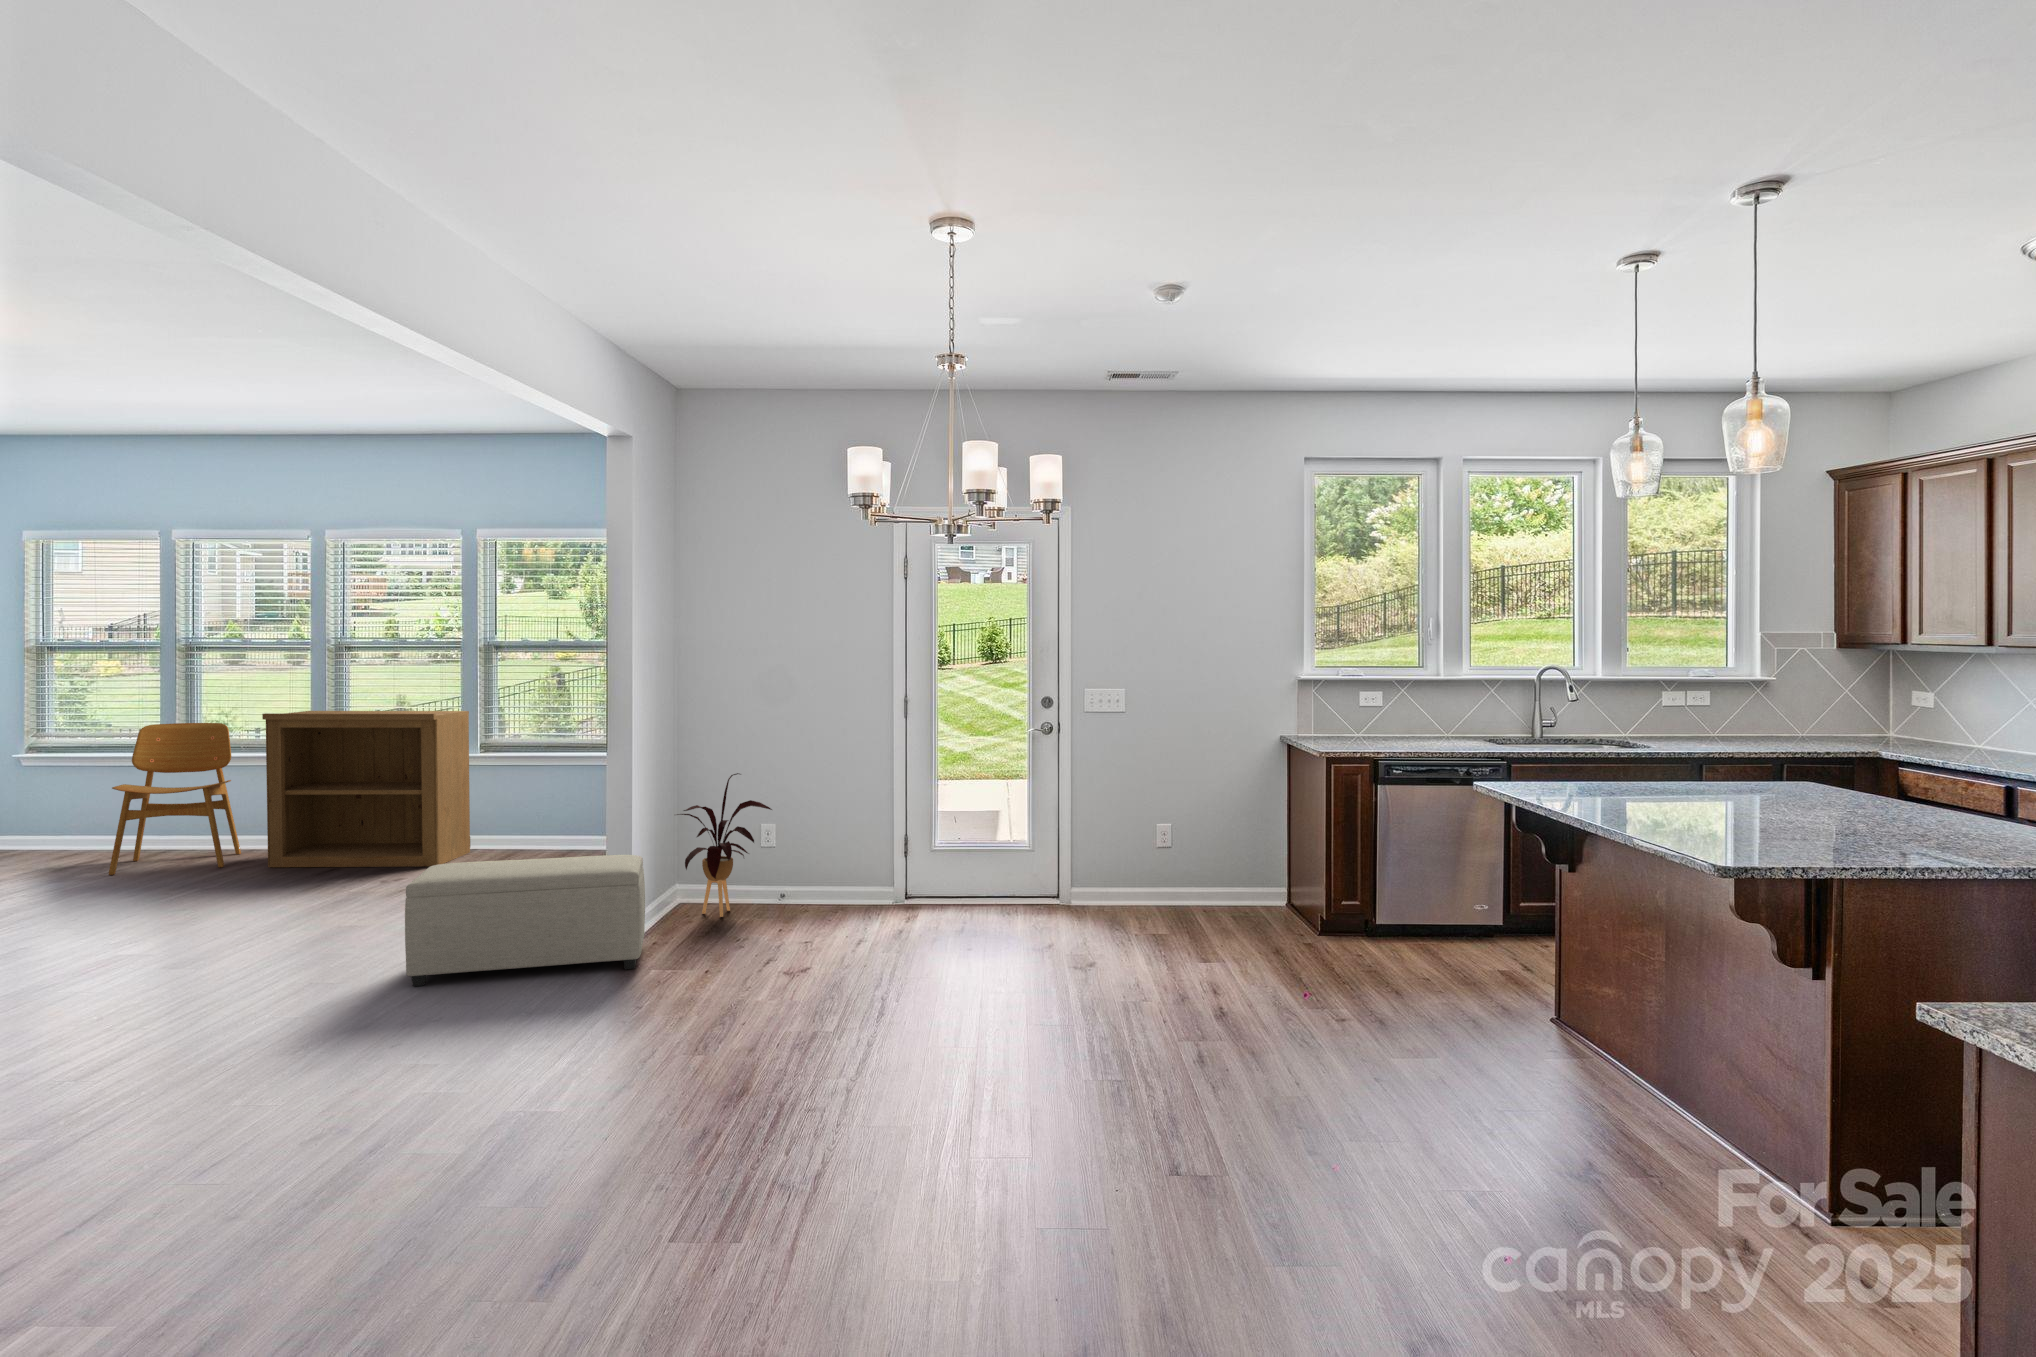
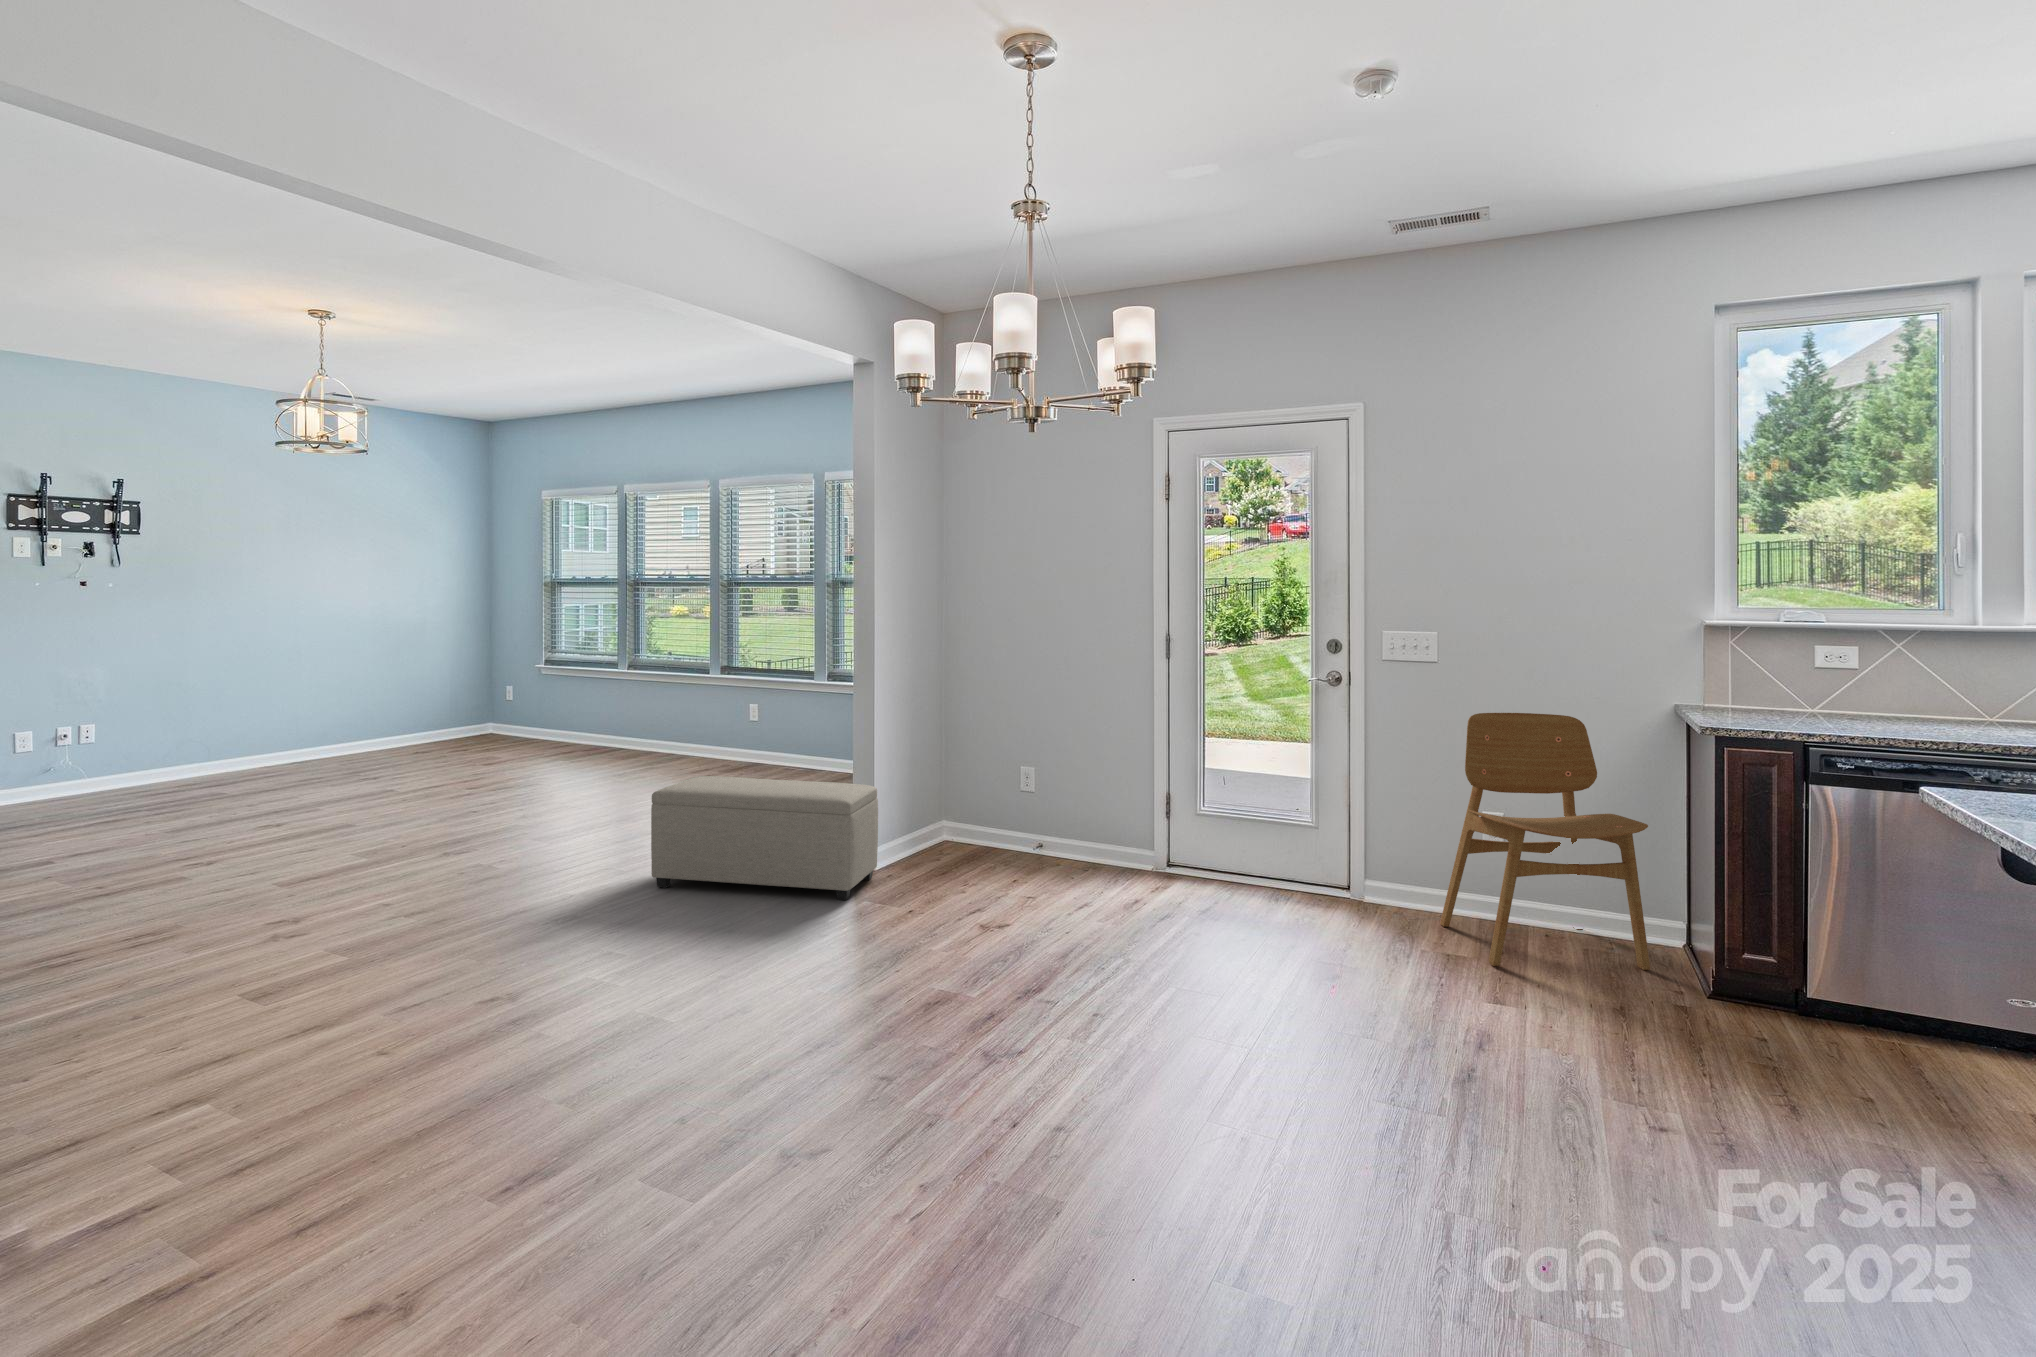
bookshelf: present [262,711,470,867] -> none [667,638,824,782]
dining chair: present [109,723,241,875] -> present [1440,713,1650,970]
house plant: present [677,773,772,917] -> none [931,712,1027,859]

